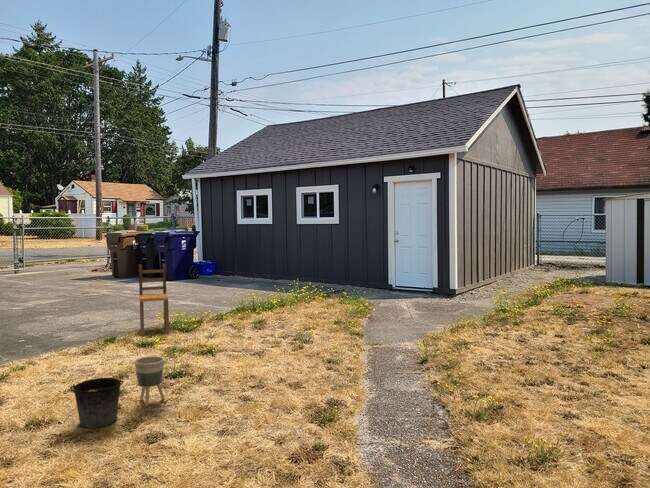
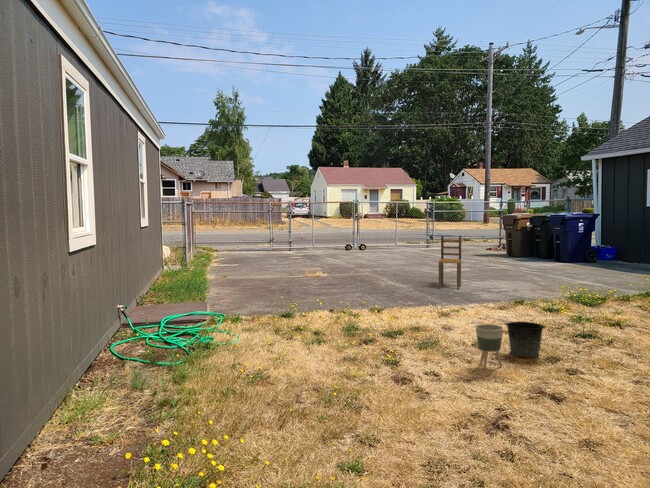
chair: present [139,264,169,336] -> present [438,236,461,289]
planter: present [135,356,164,406] -> present [476,324,503,369]

